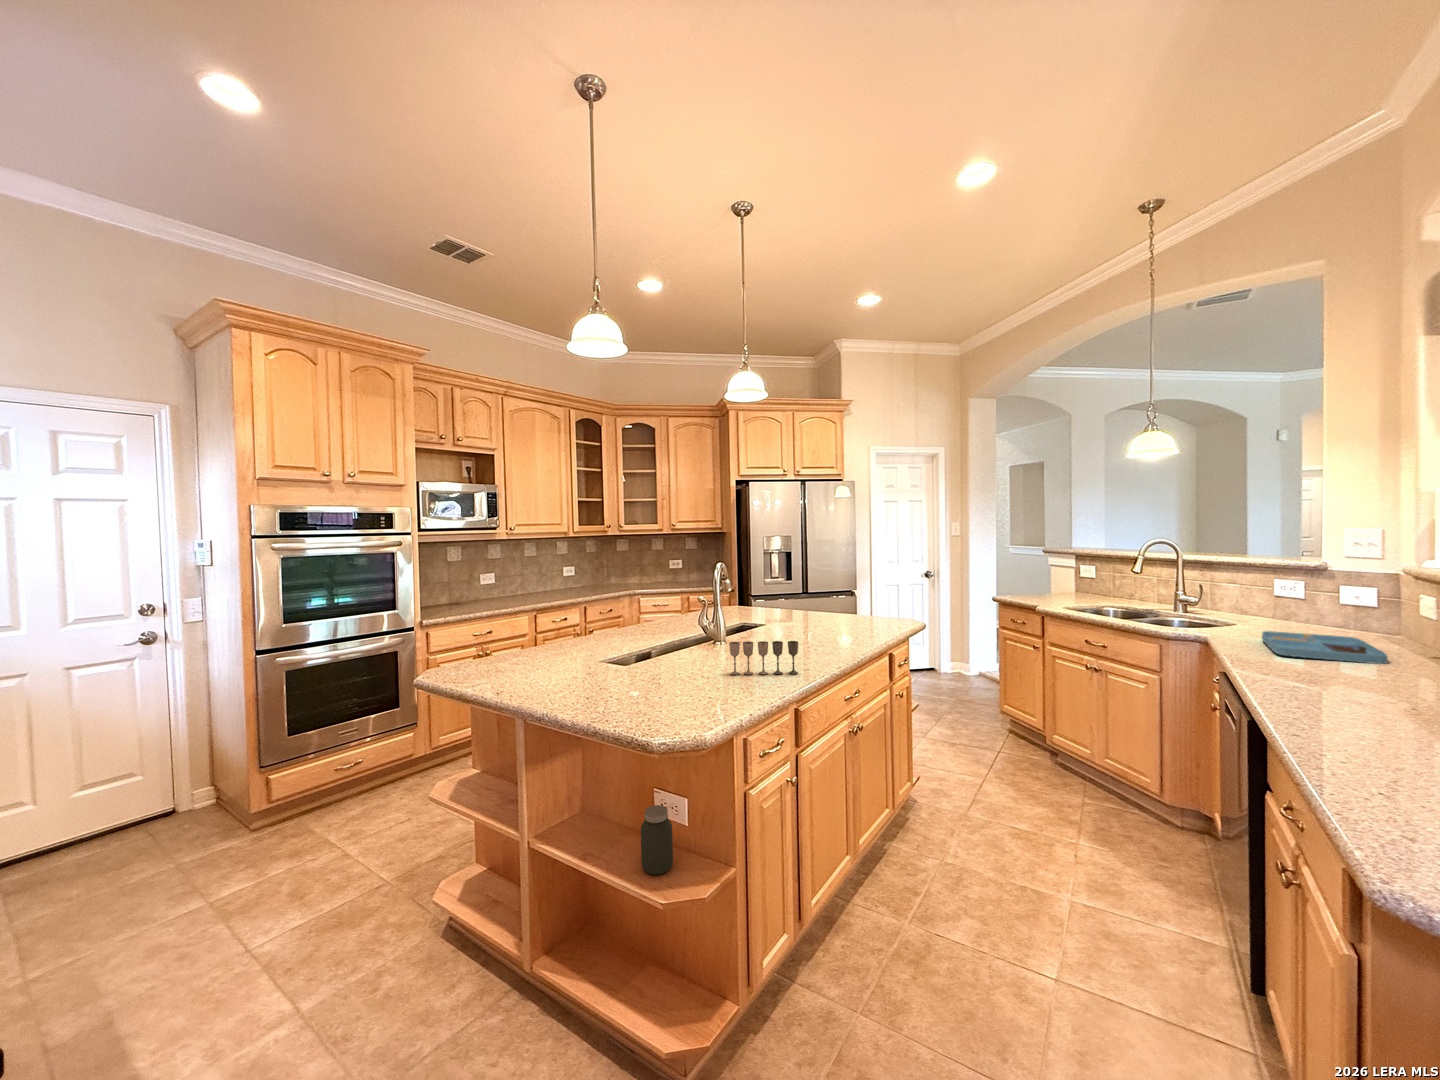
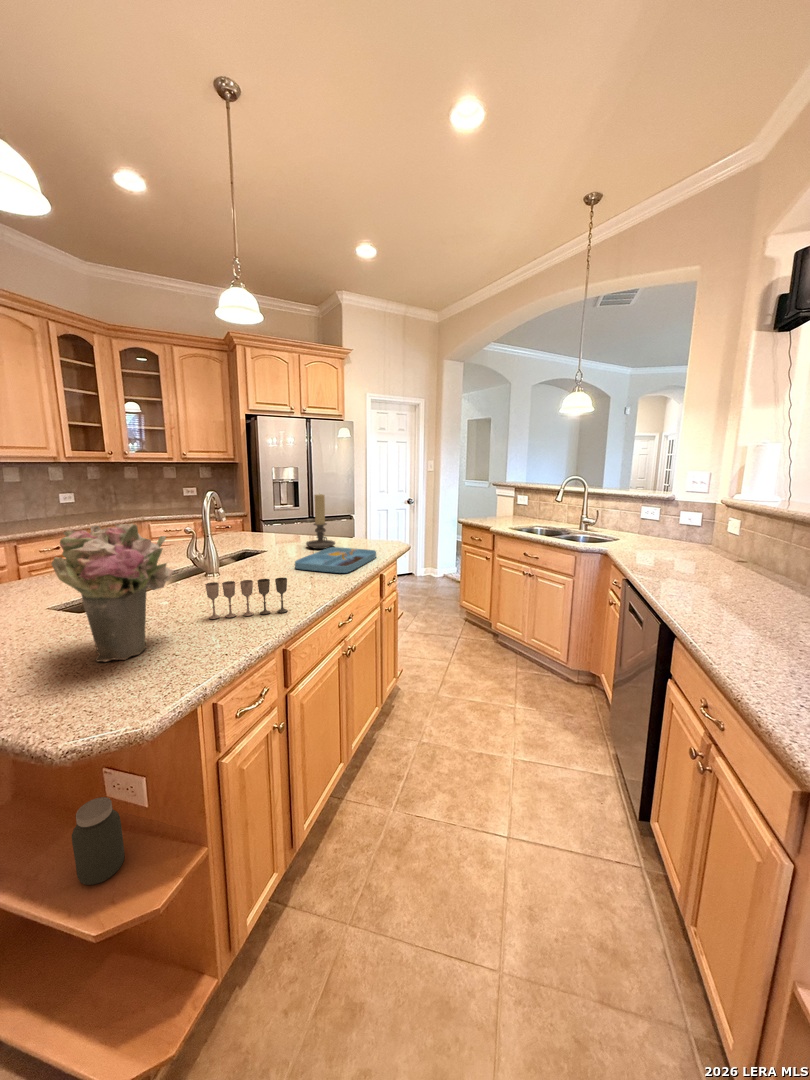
candle holder: none [805,564,837,623] -> present [306,494,335,549]
flower bouquet: none [637,587,711,696] -> present [51,524,173,662]
tray: present [1262,631,1388,664] -> present [295,547,376,573]

